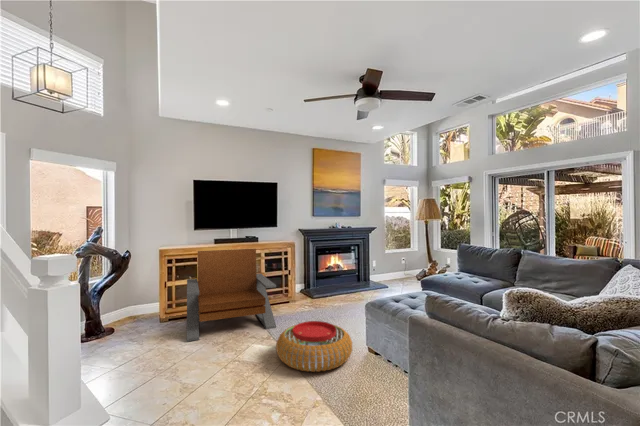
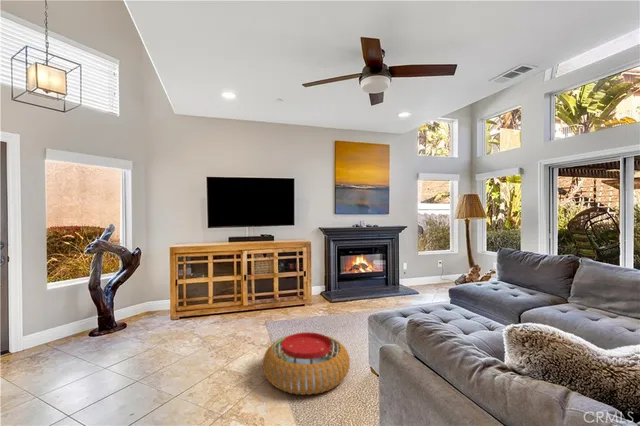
lounge chair: present [187,249,276,341] -> none [184,248,279,343]

